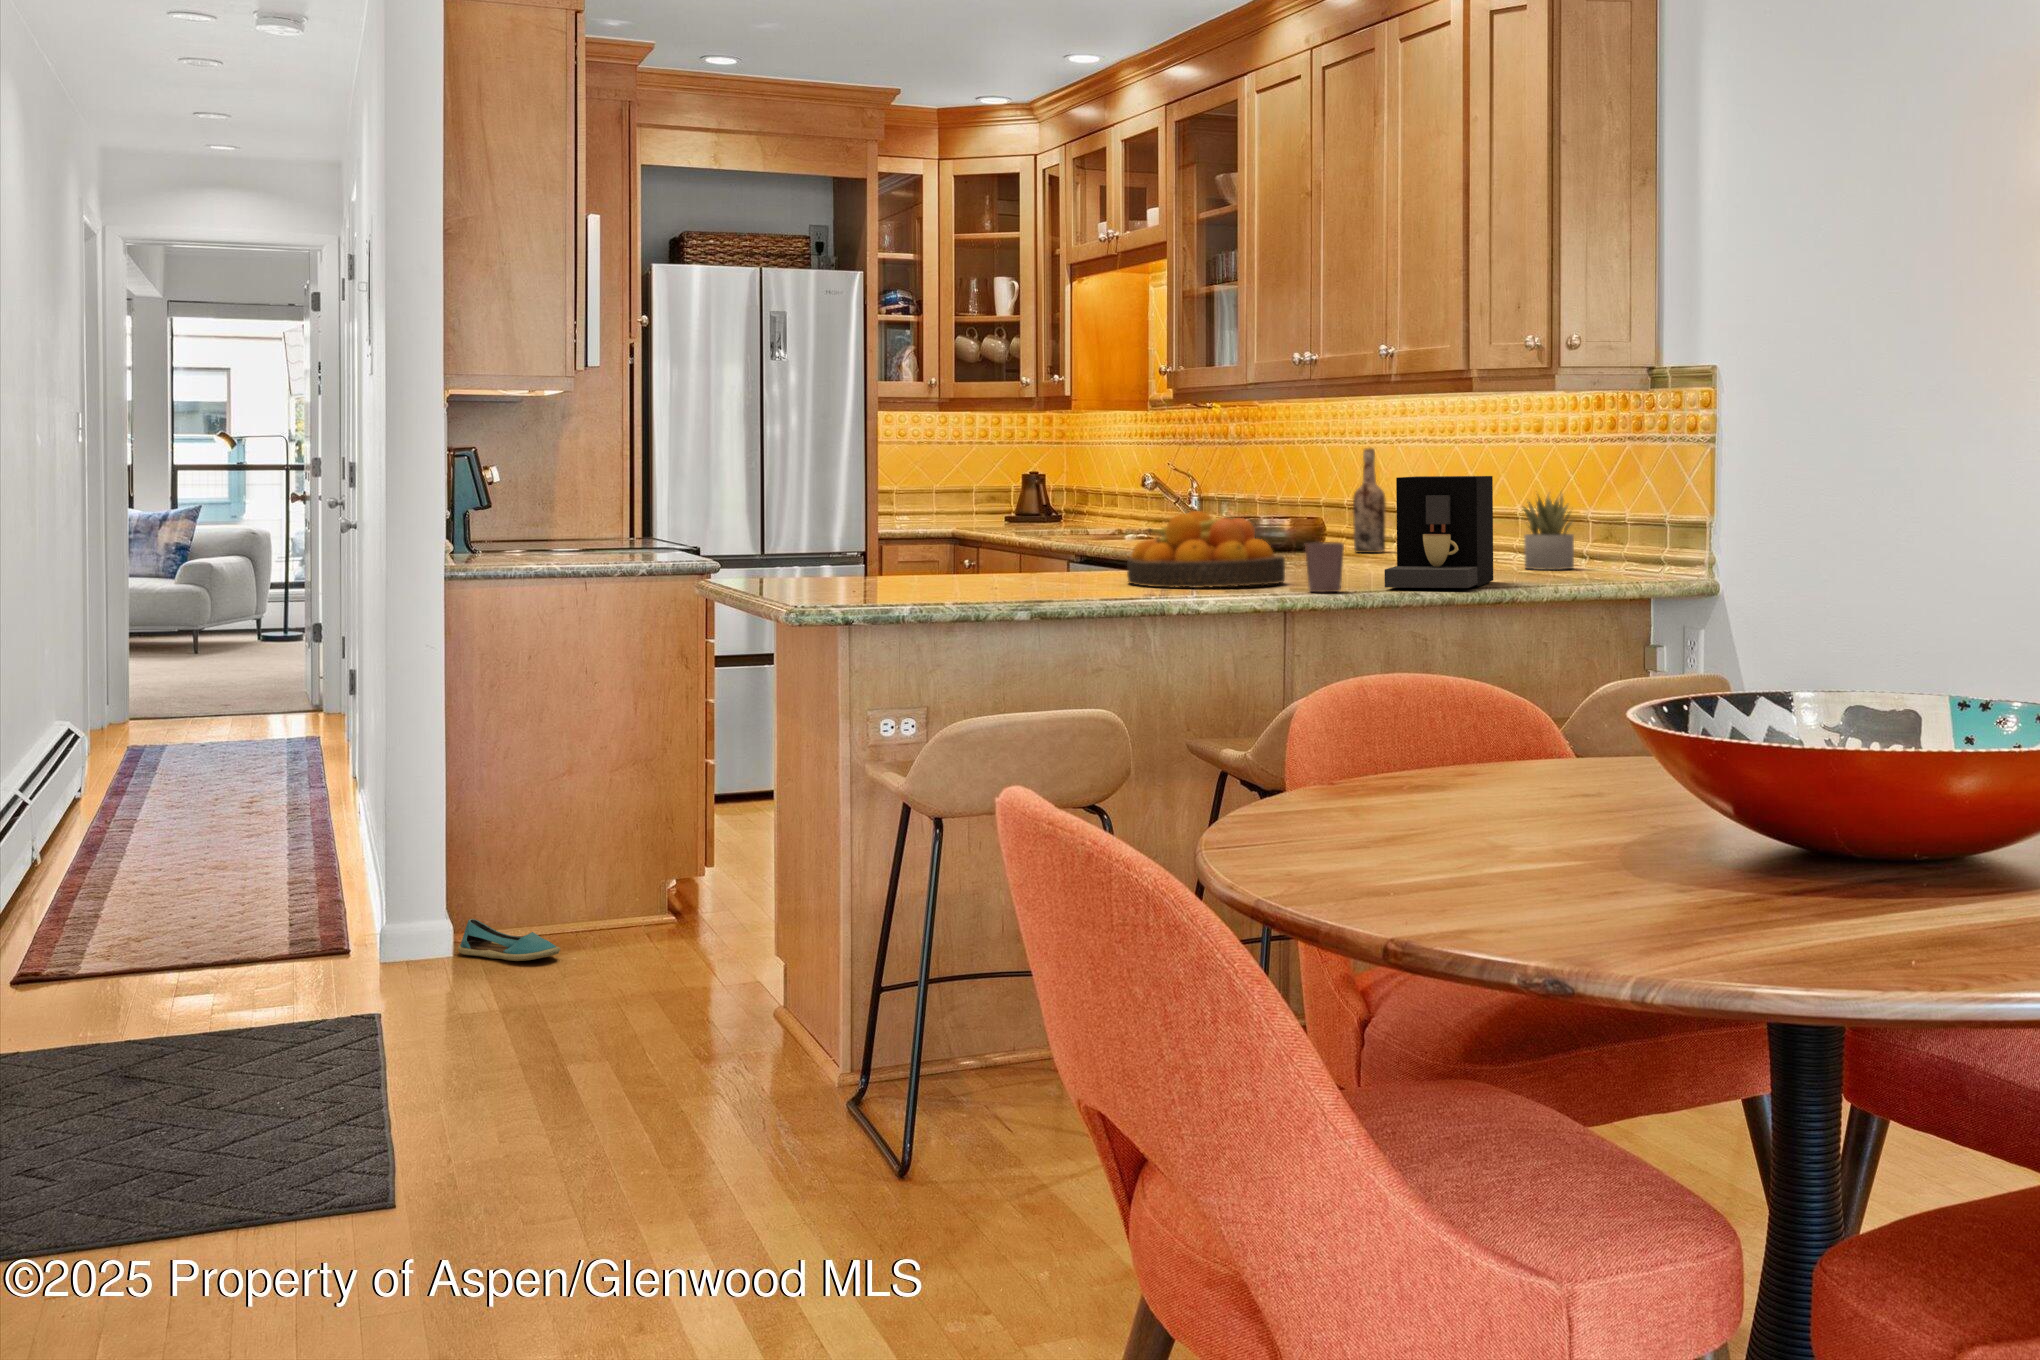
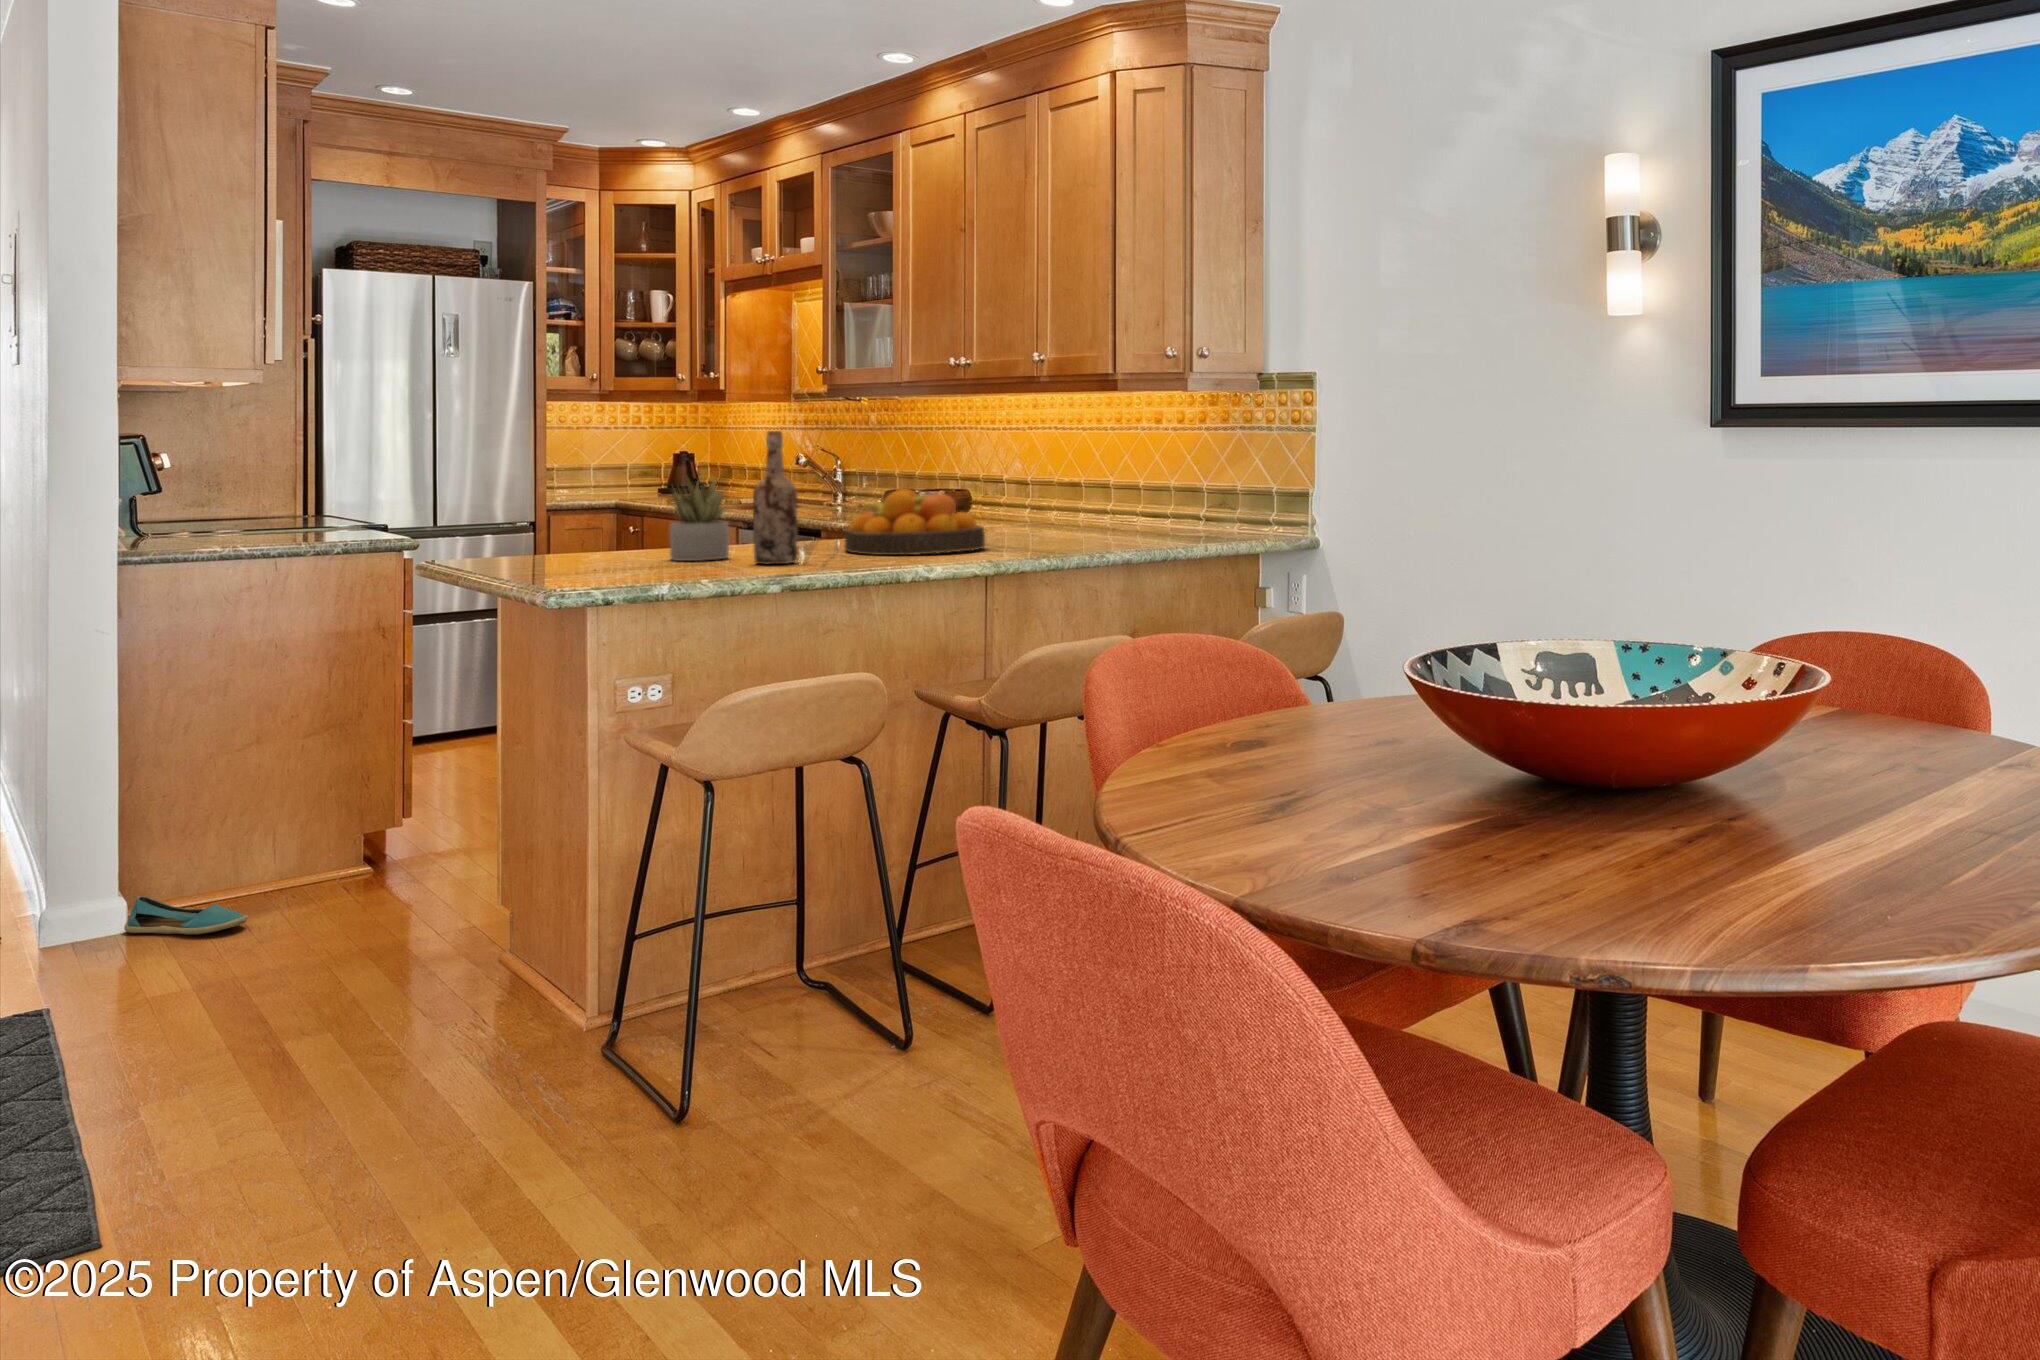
wine bottle: present [1353,448,1386,553] -> present [753,431,797,564]
coffee maker: present [1384,476,1493,588] -> none [1076,458,1151,550]
succulent plant: present [1523,494,1574,570] -> present [670,478,729,561]
cup: present [1305,542,1344,592] -> none [1013,514,1046,556]

